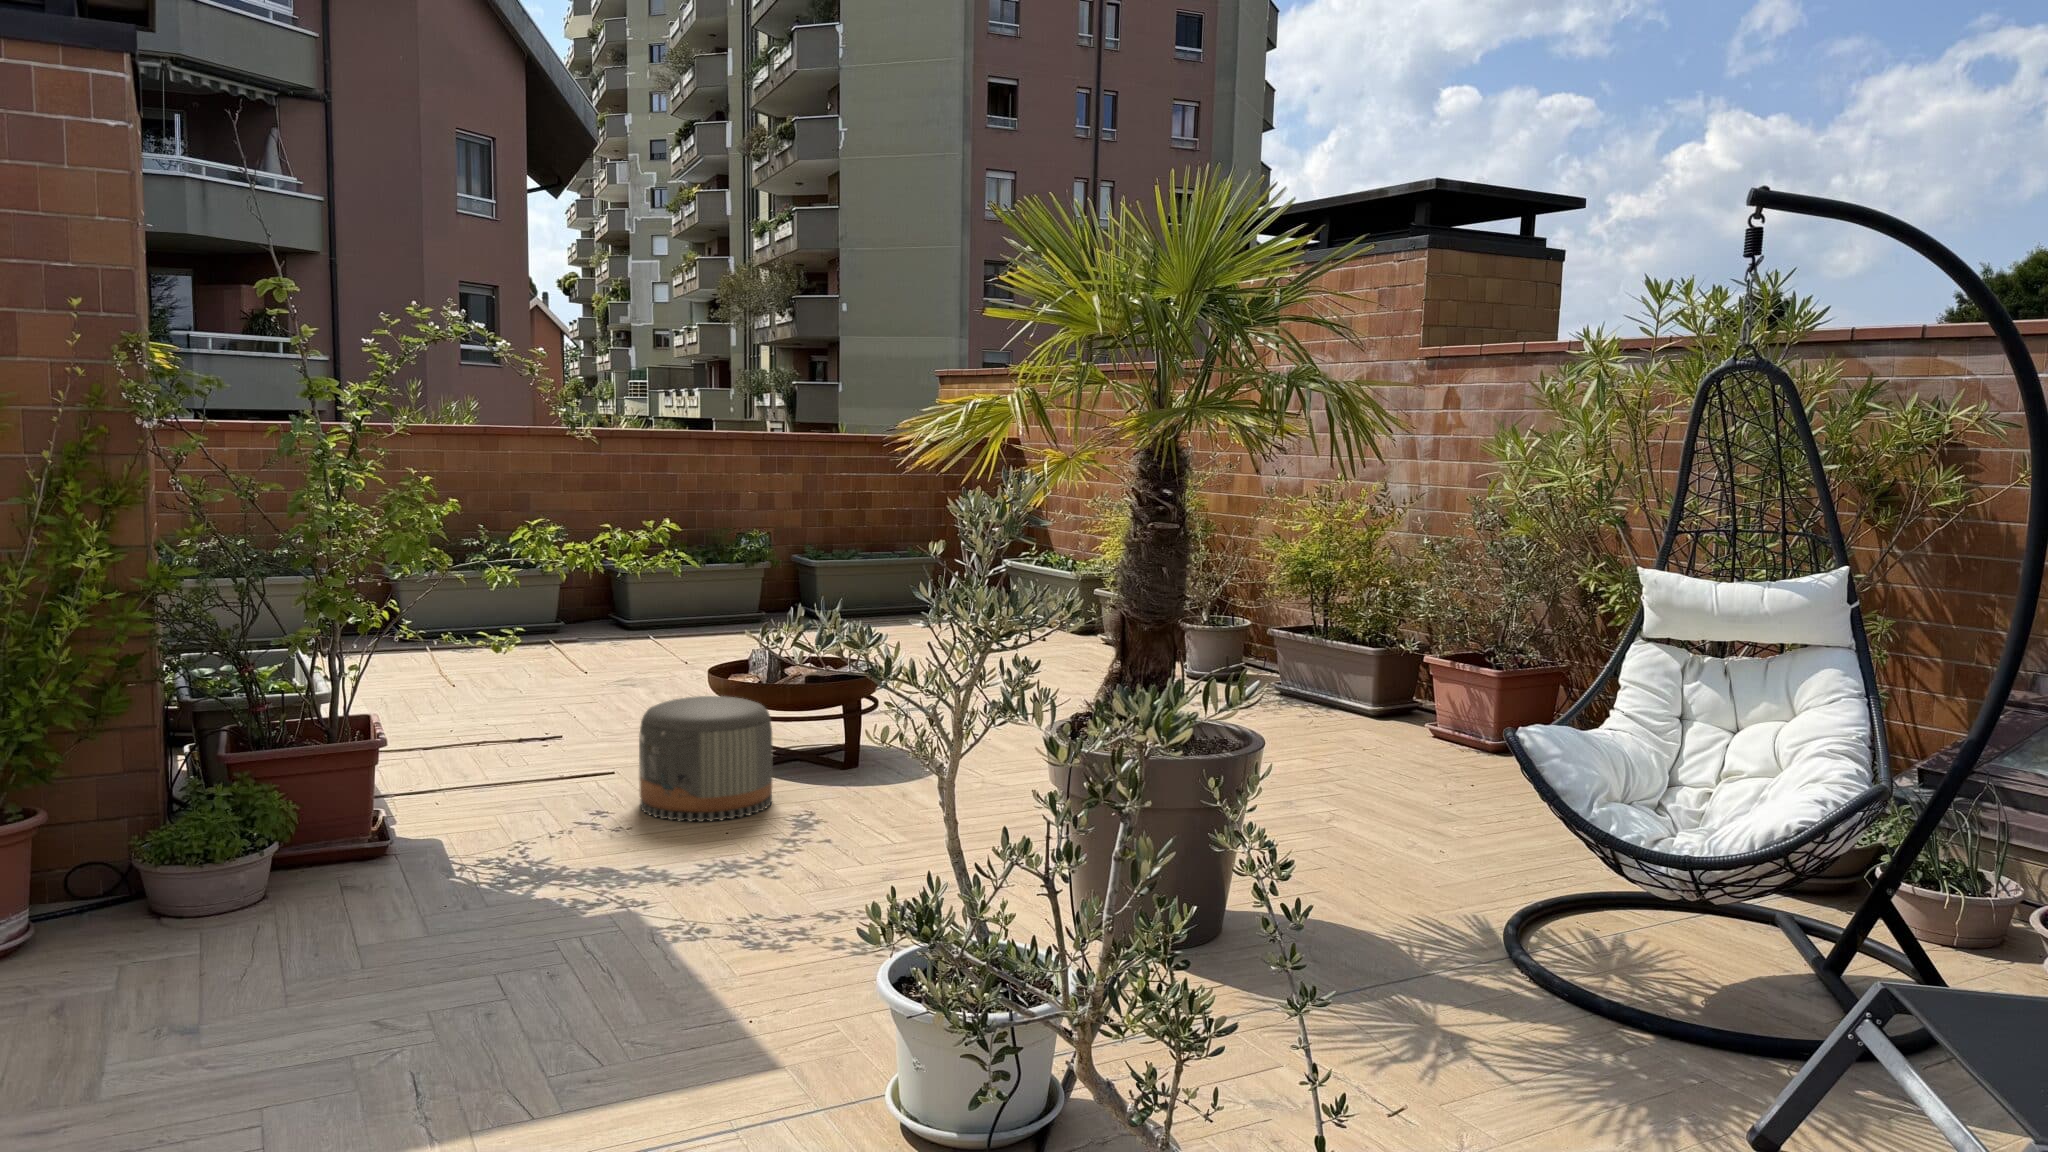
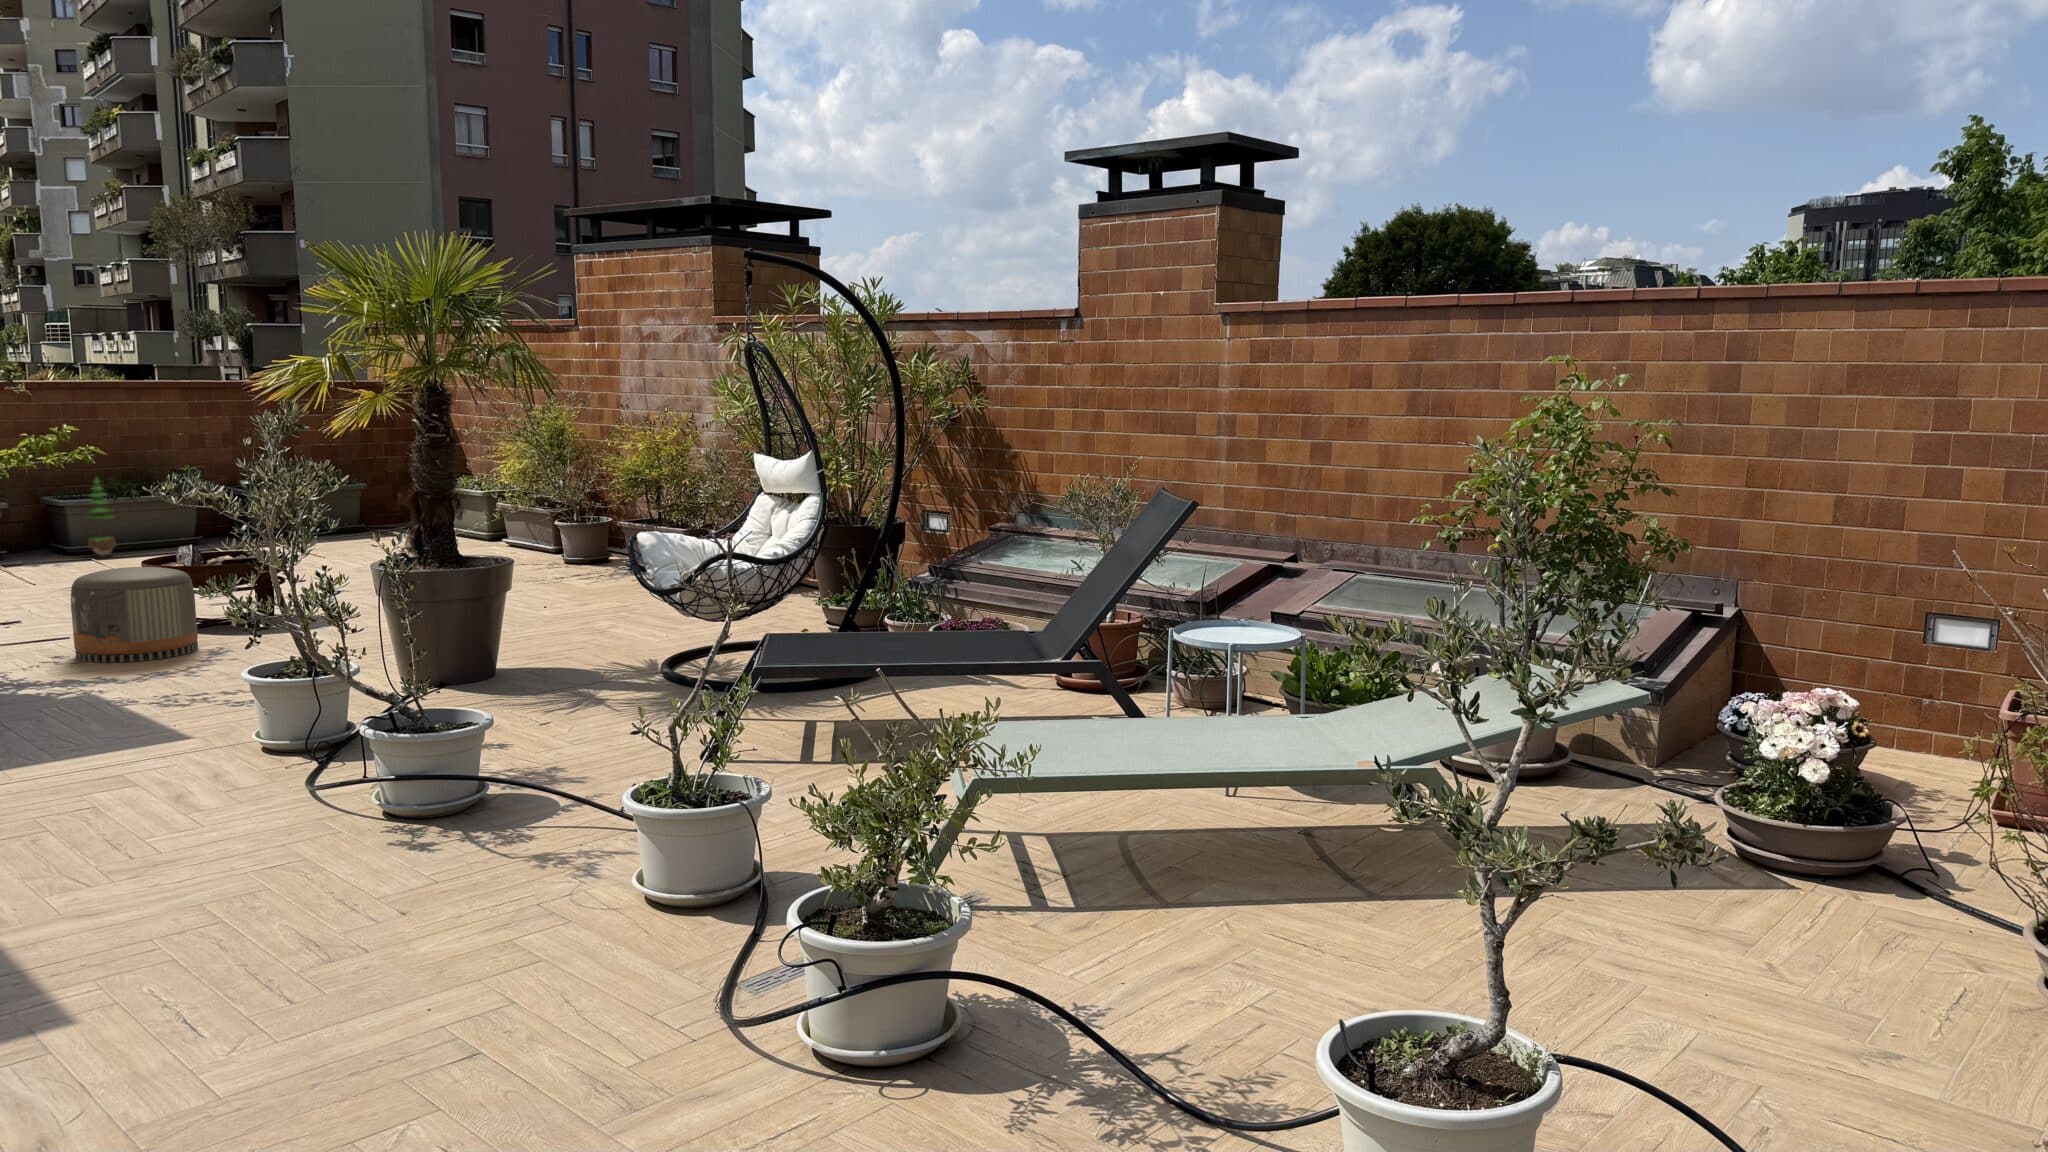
potted tree: none [651,550,683,636] -> present [88,478,116,557]

